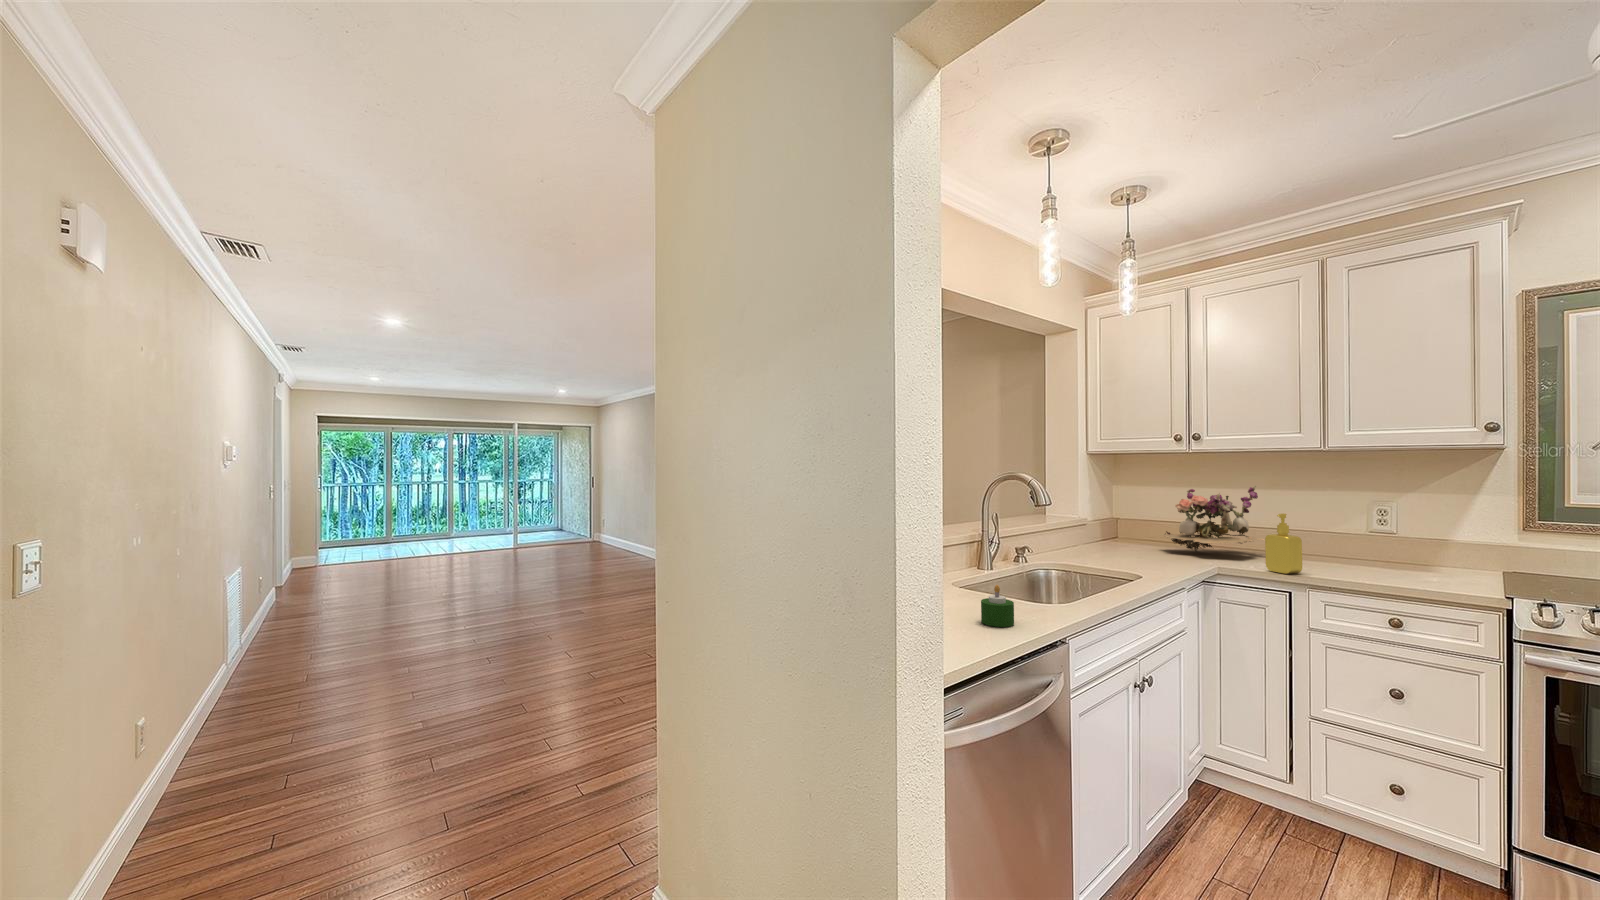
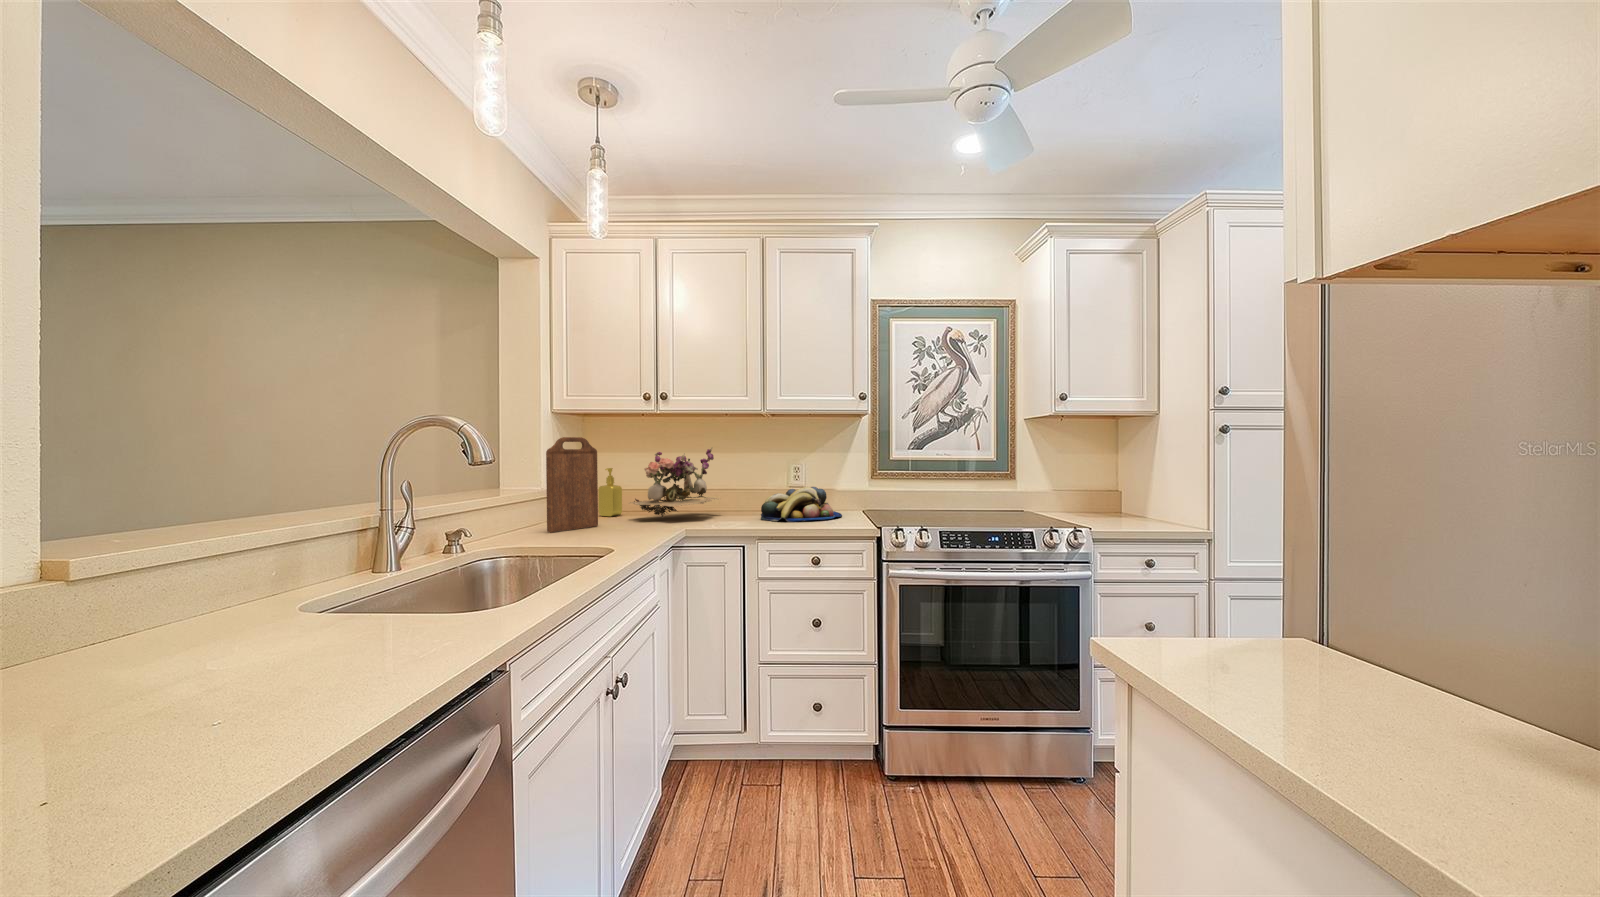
cutting board: none [1084,477,1129,554] -> present [546,437,598,532]
soap dispenser: present [1265,513,1302,574] -> present [599,468,622,517]
fruit bowl: none [1318,538,1452,580] -> present [761,487,842,522]
candle: present [981,585,1014,627] -> none [316,598,396,687]

